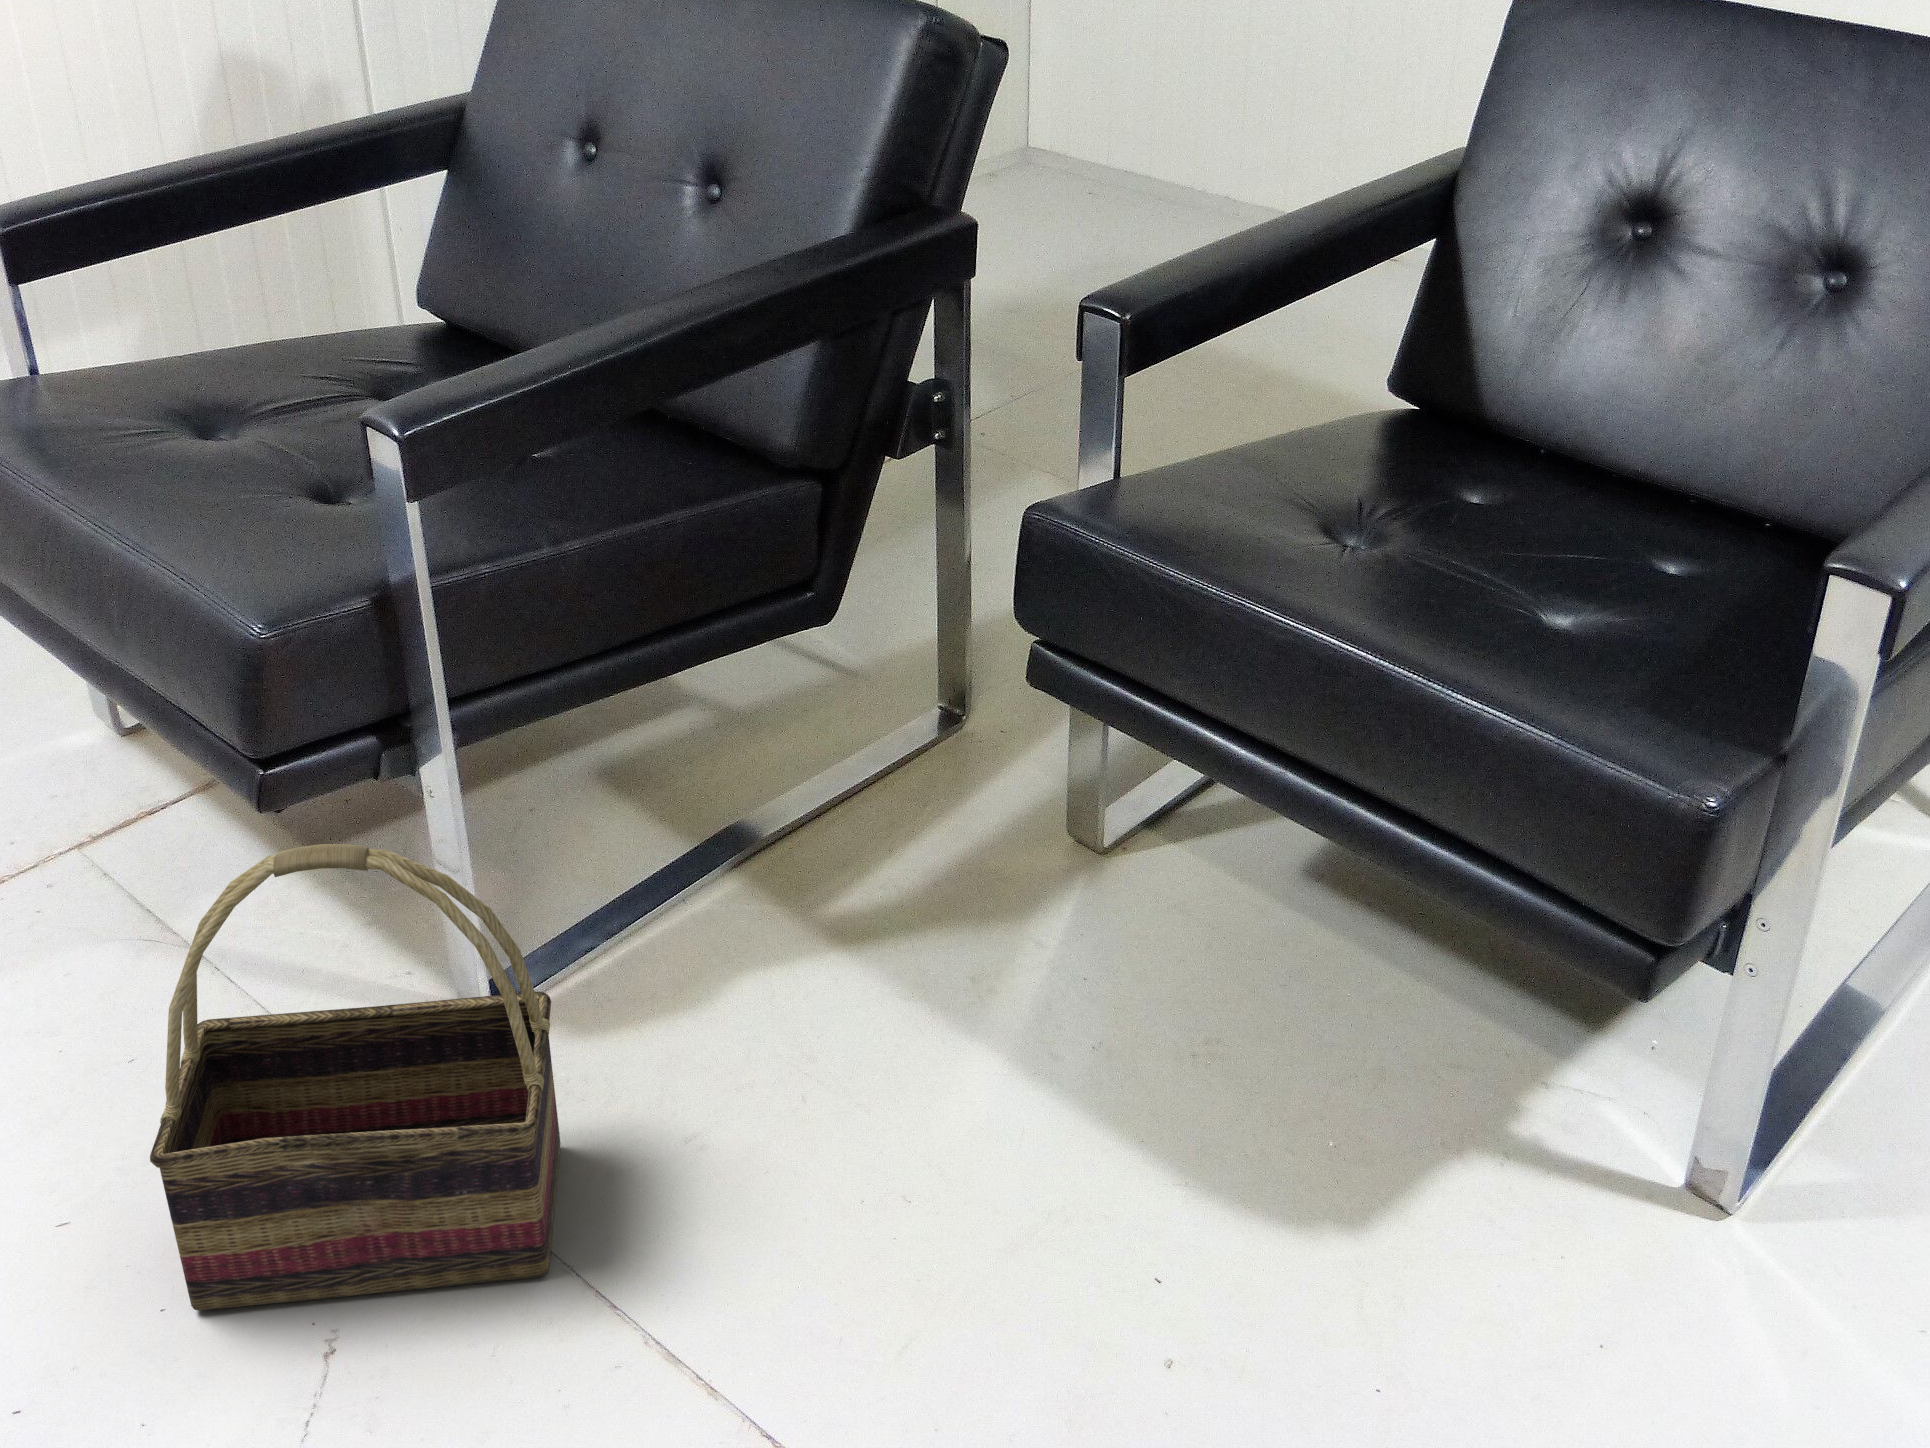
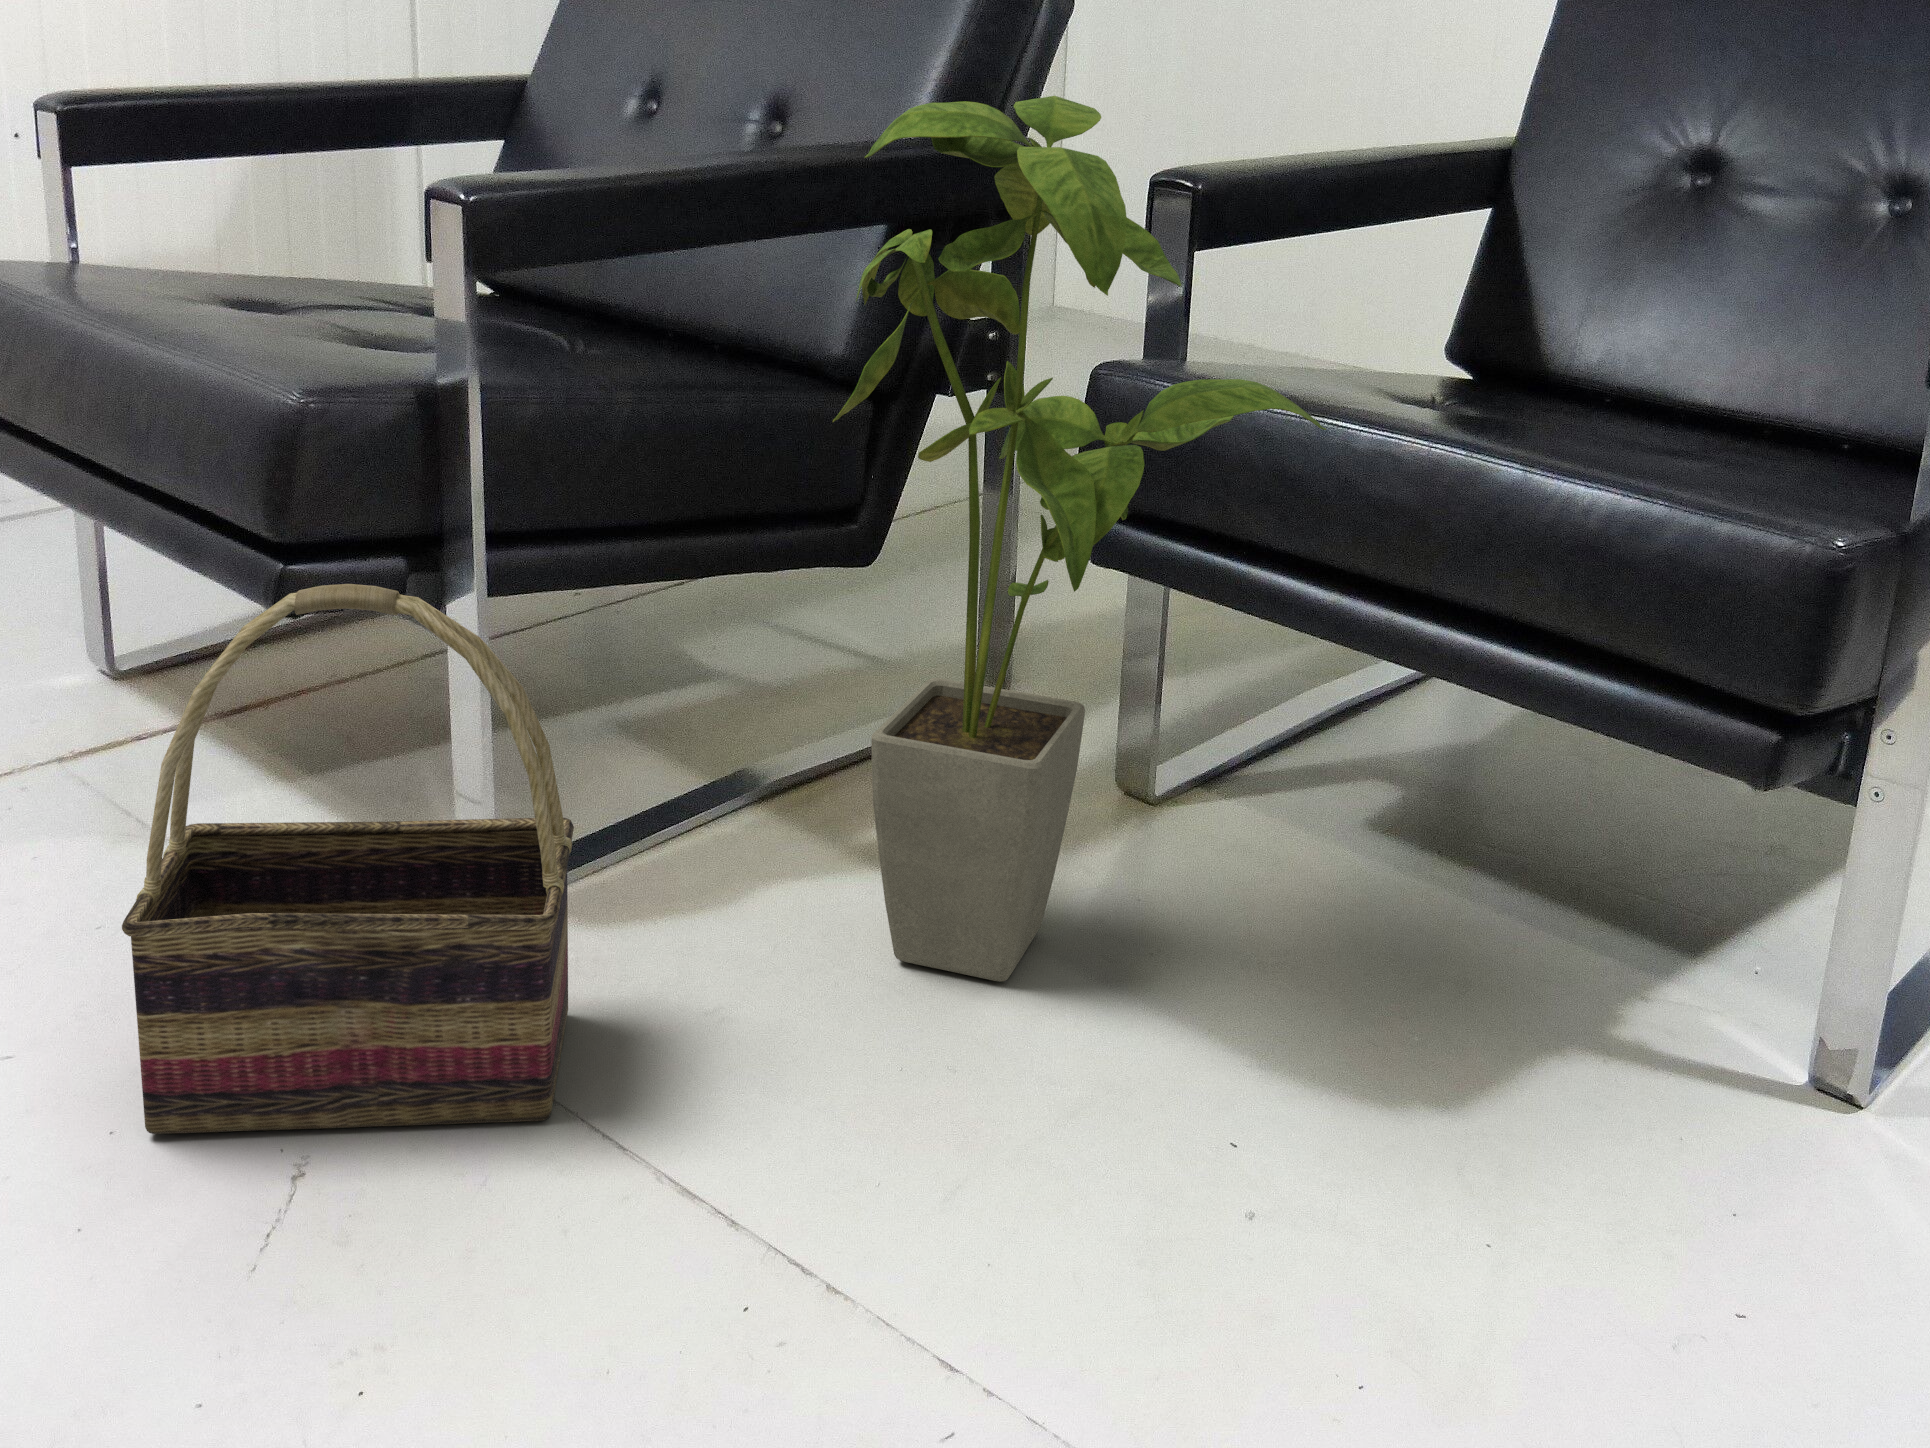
house plant: none [766,330,1241,1088] -> present [833,96,1326,981]

